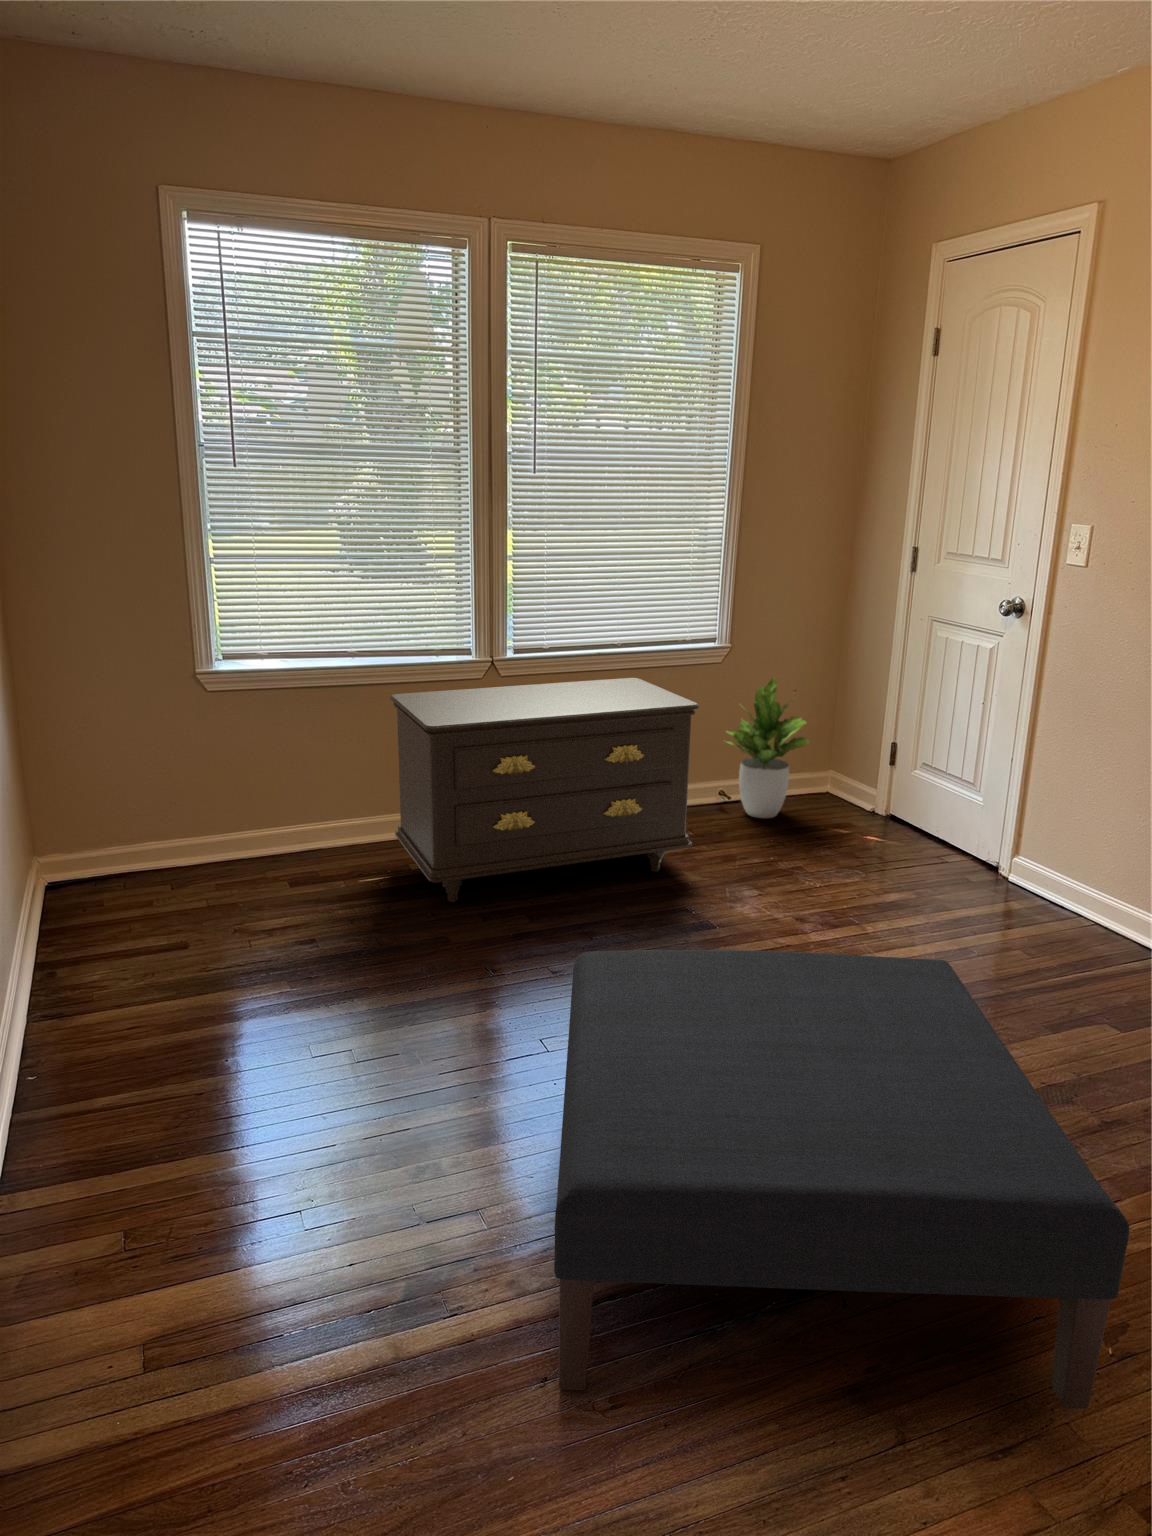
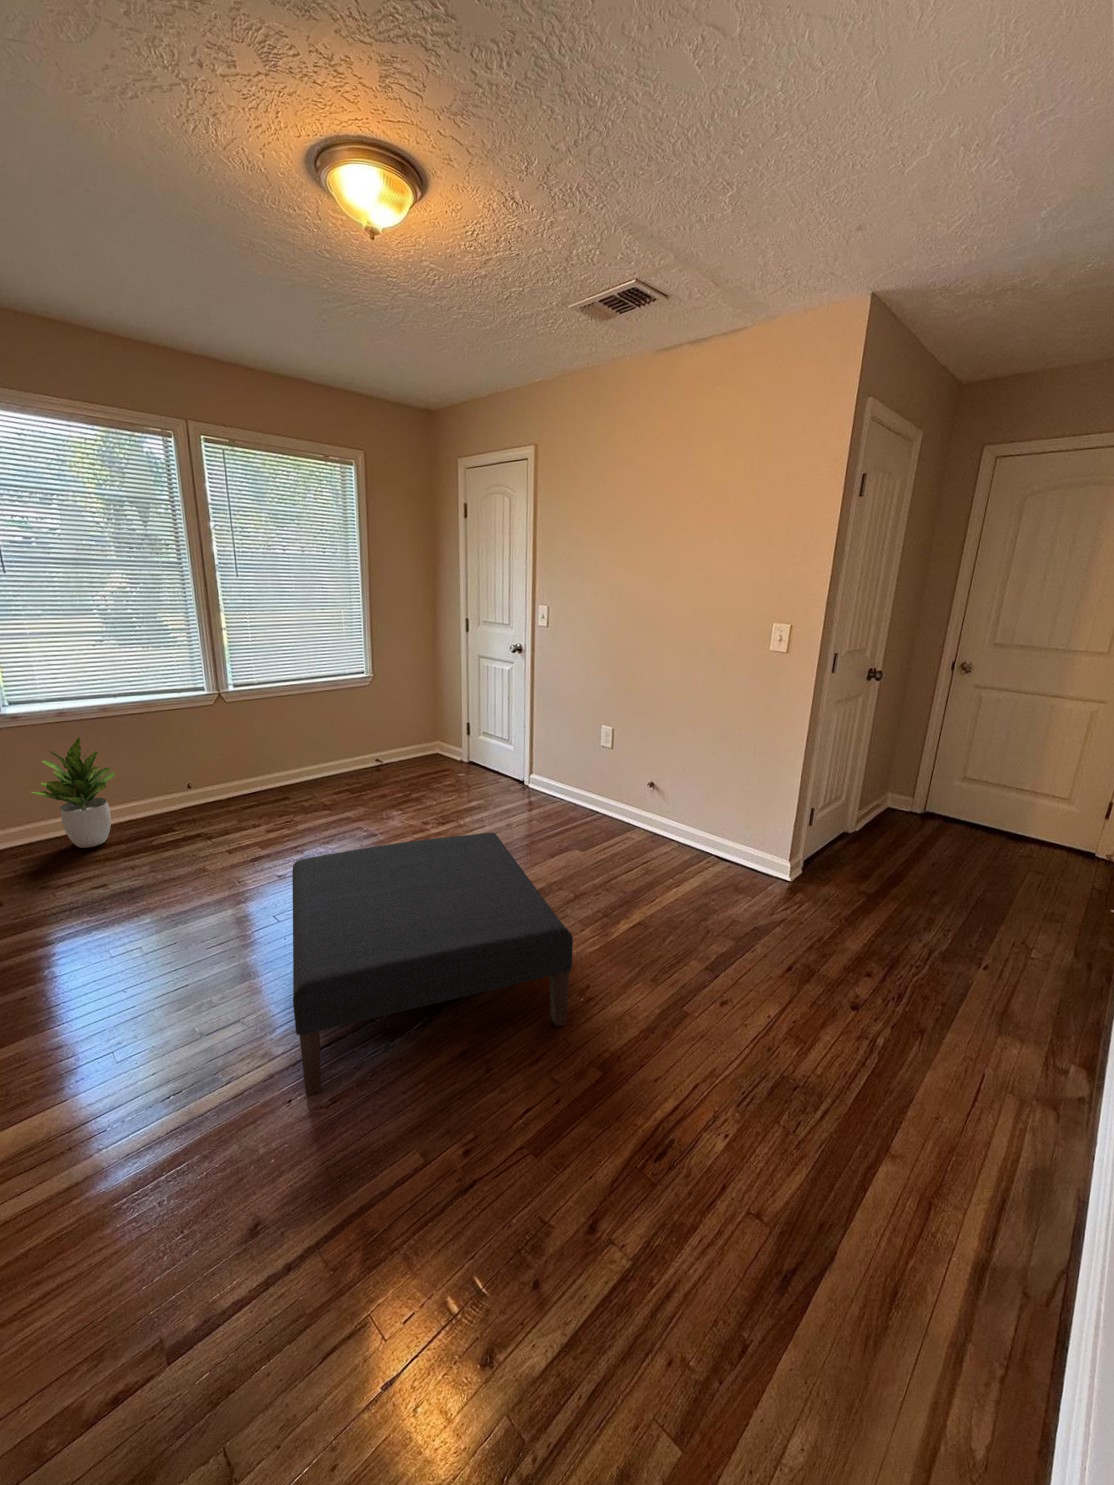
potted plant: present [727,677,809,818] -> present [32,737,116,848]
dresser: present [390,678,699,902] -> none [148,698,360,846]

